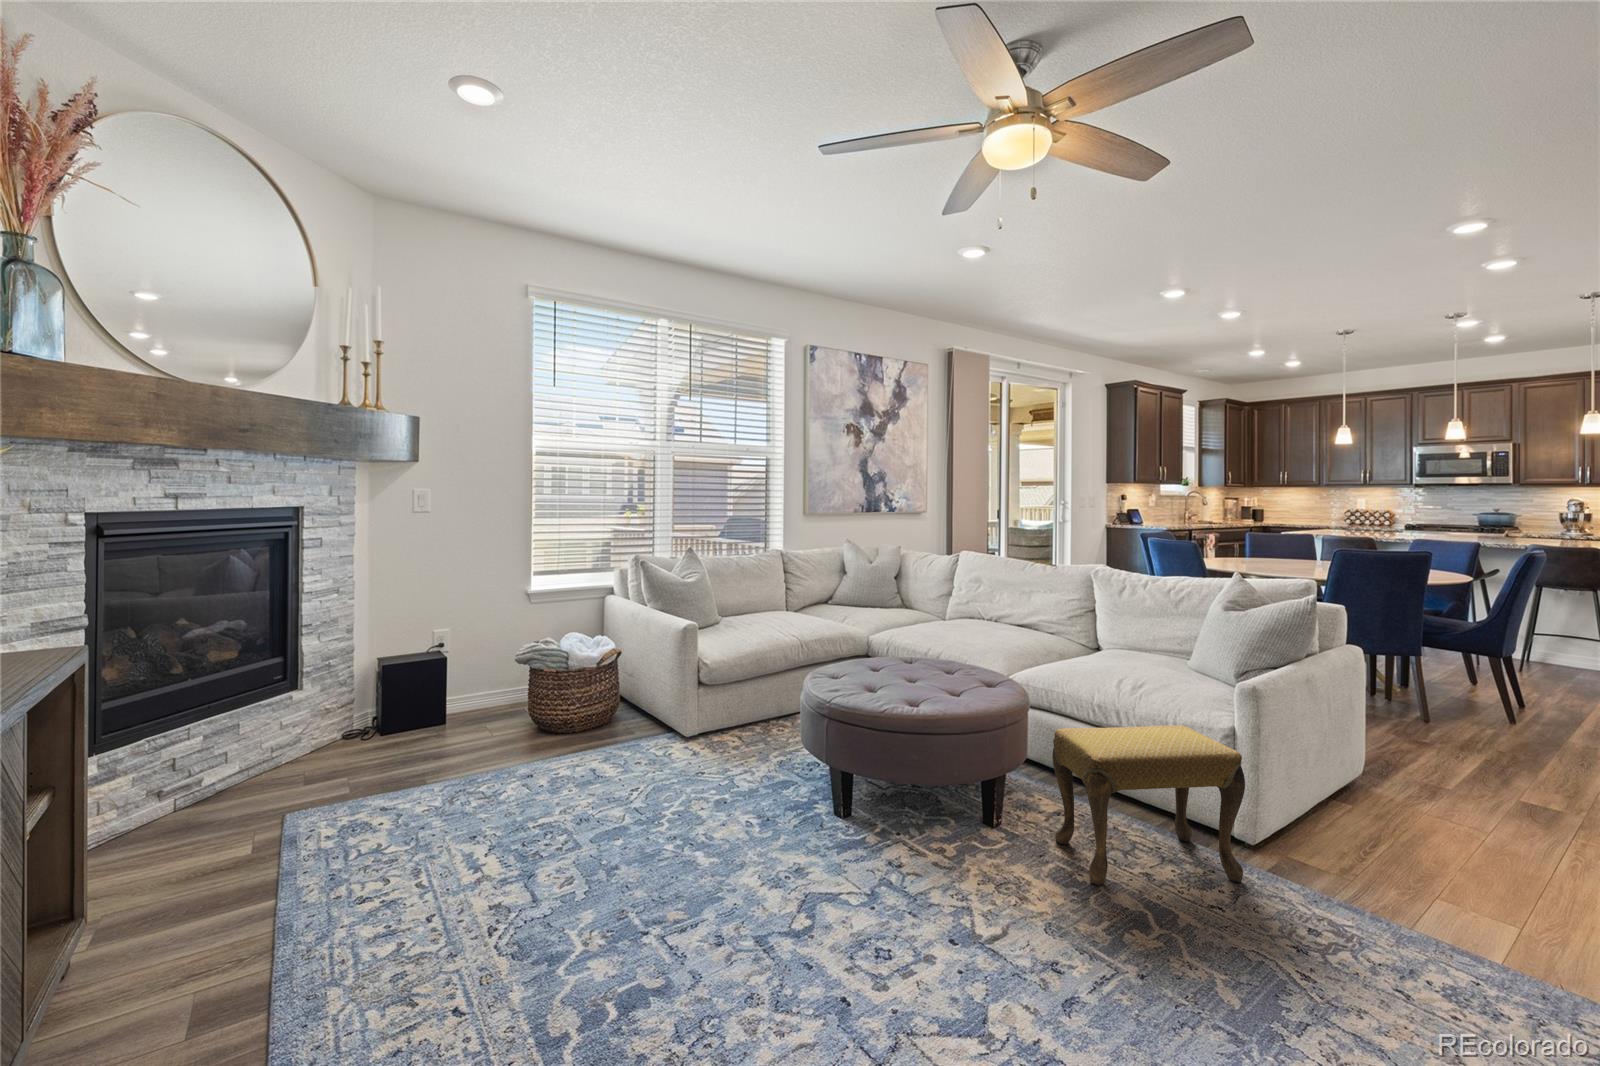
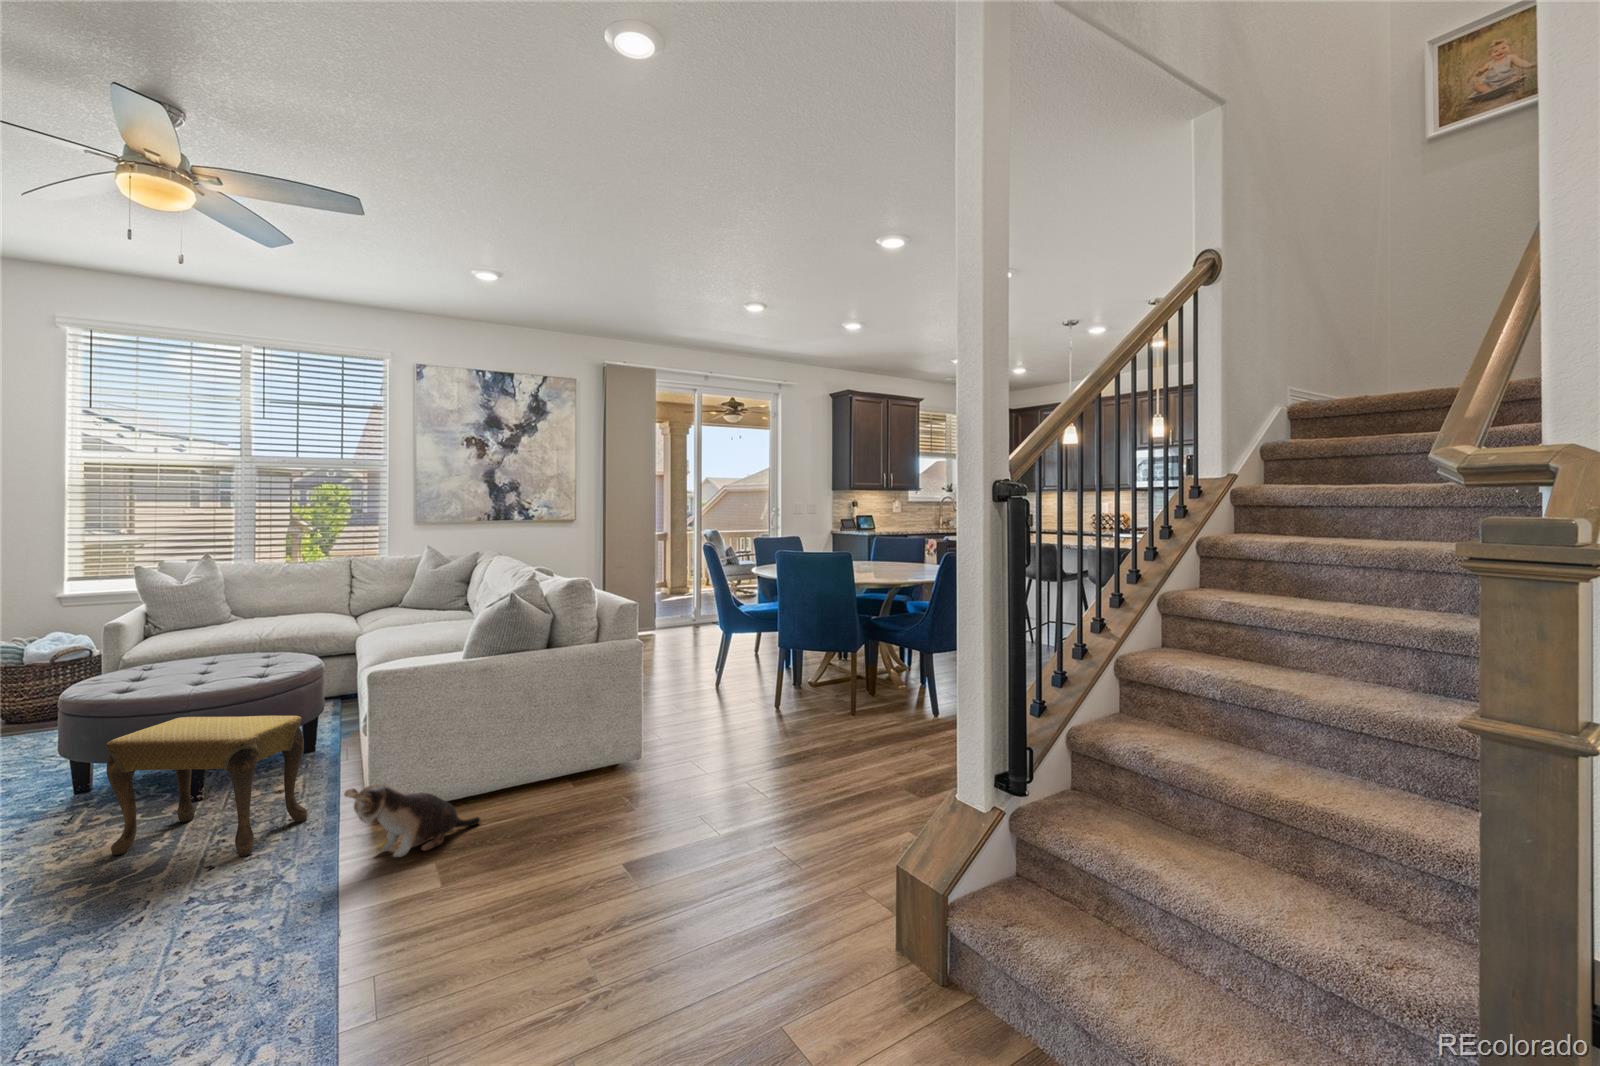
plush toy: none [1356,799,1418,879] -> present [344,784,480,857]

